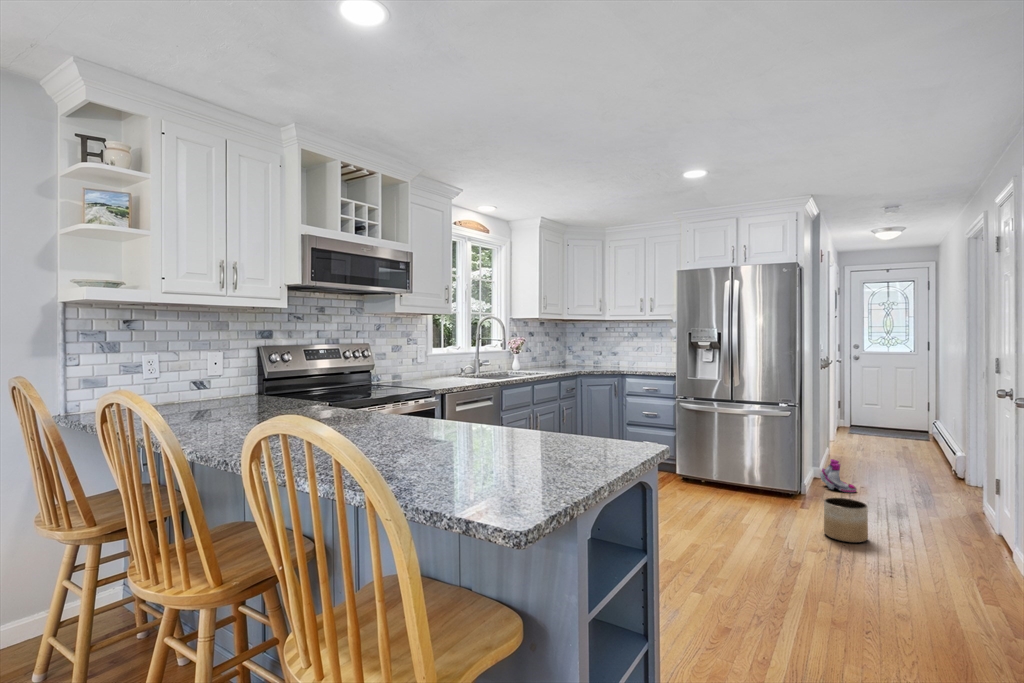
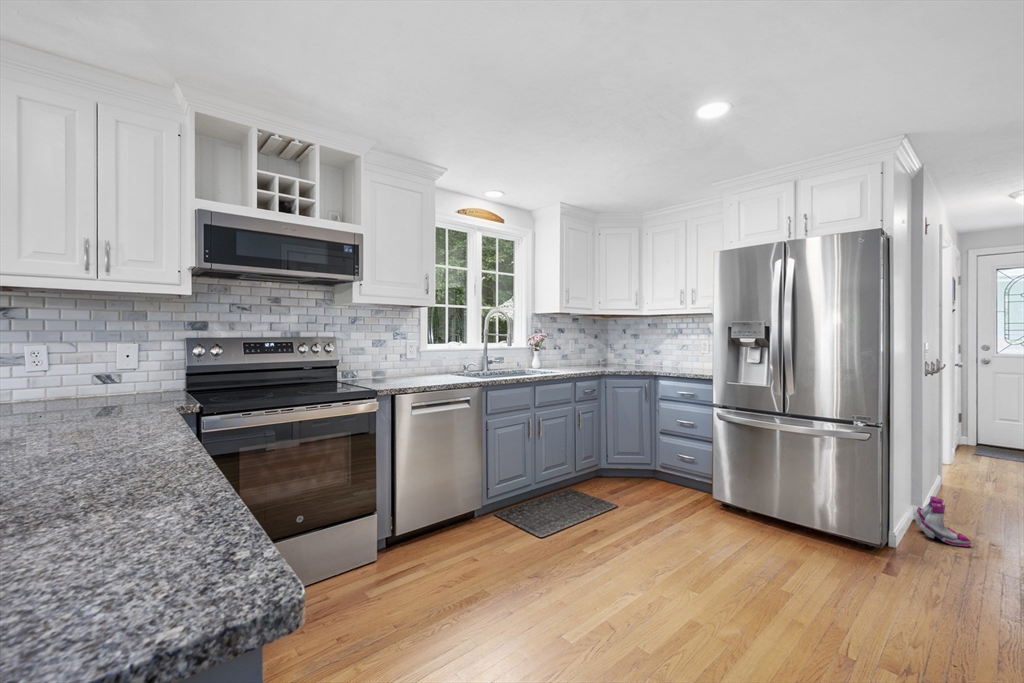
planter: present [824,498,868,543] -> none [901,565,978,644]

